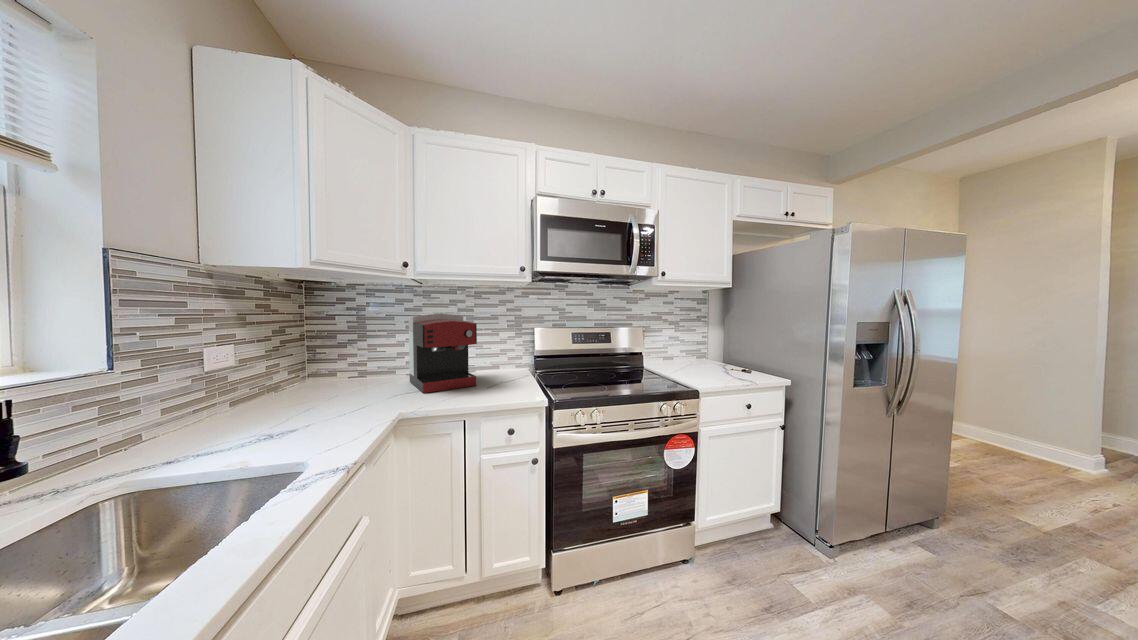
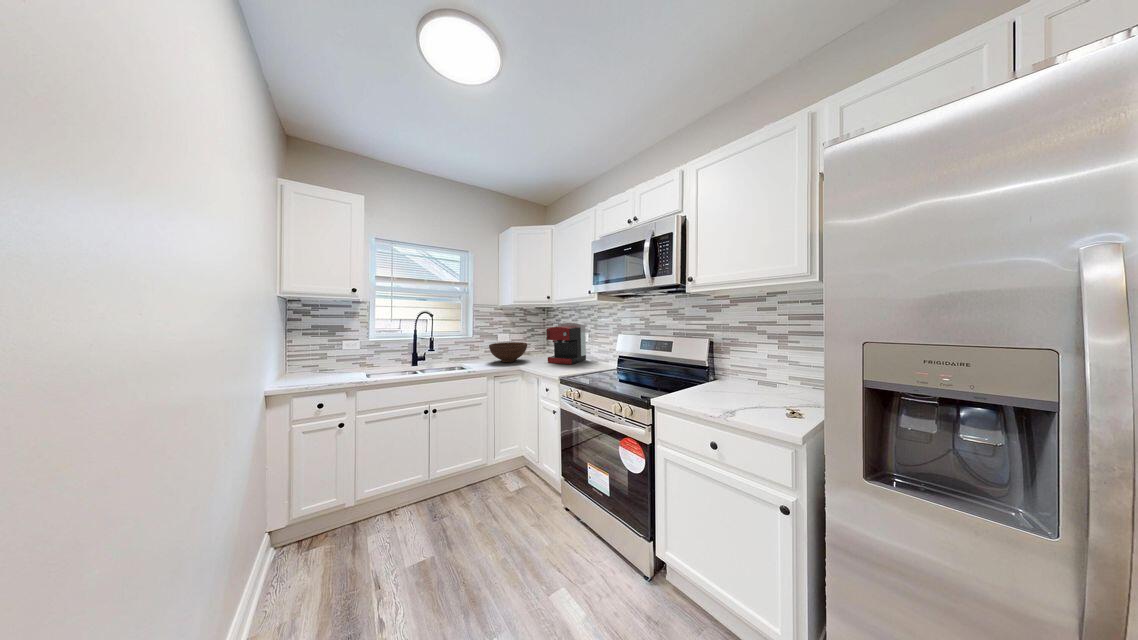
fruit bowl: none [252,362,374,420] -> present [489,342,527,362]

